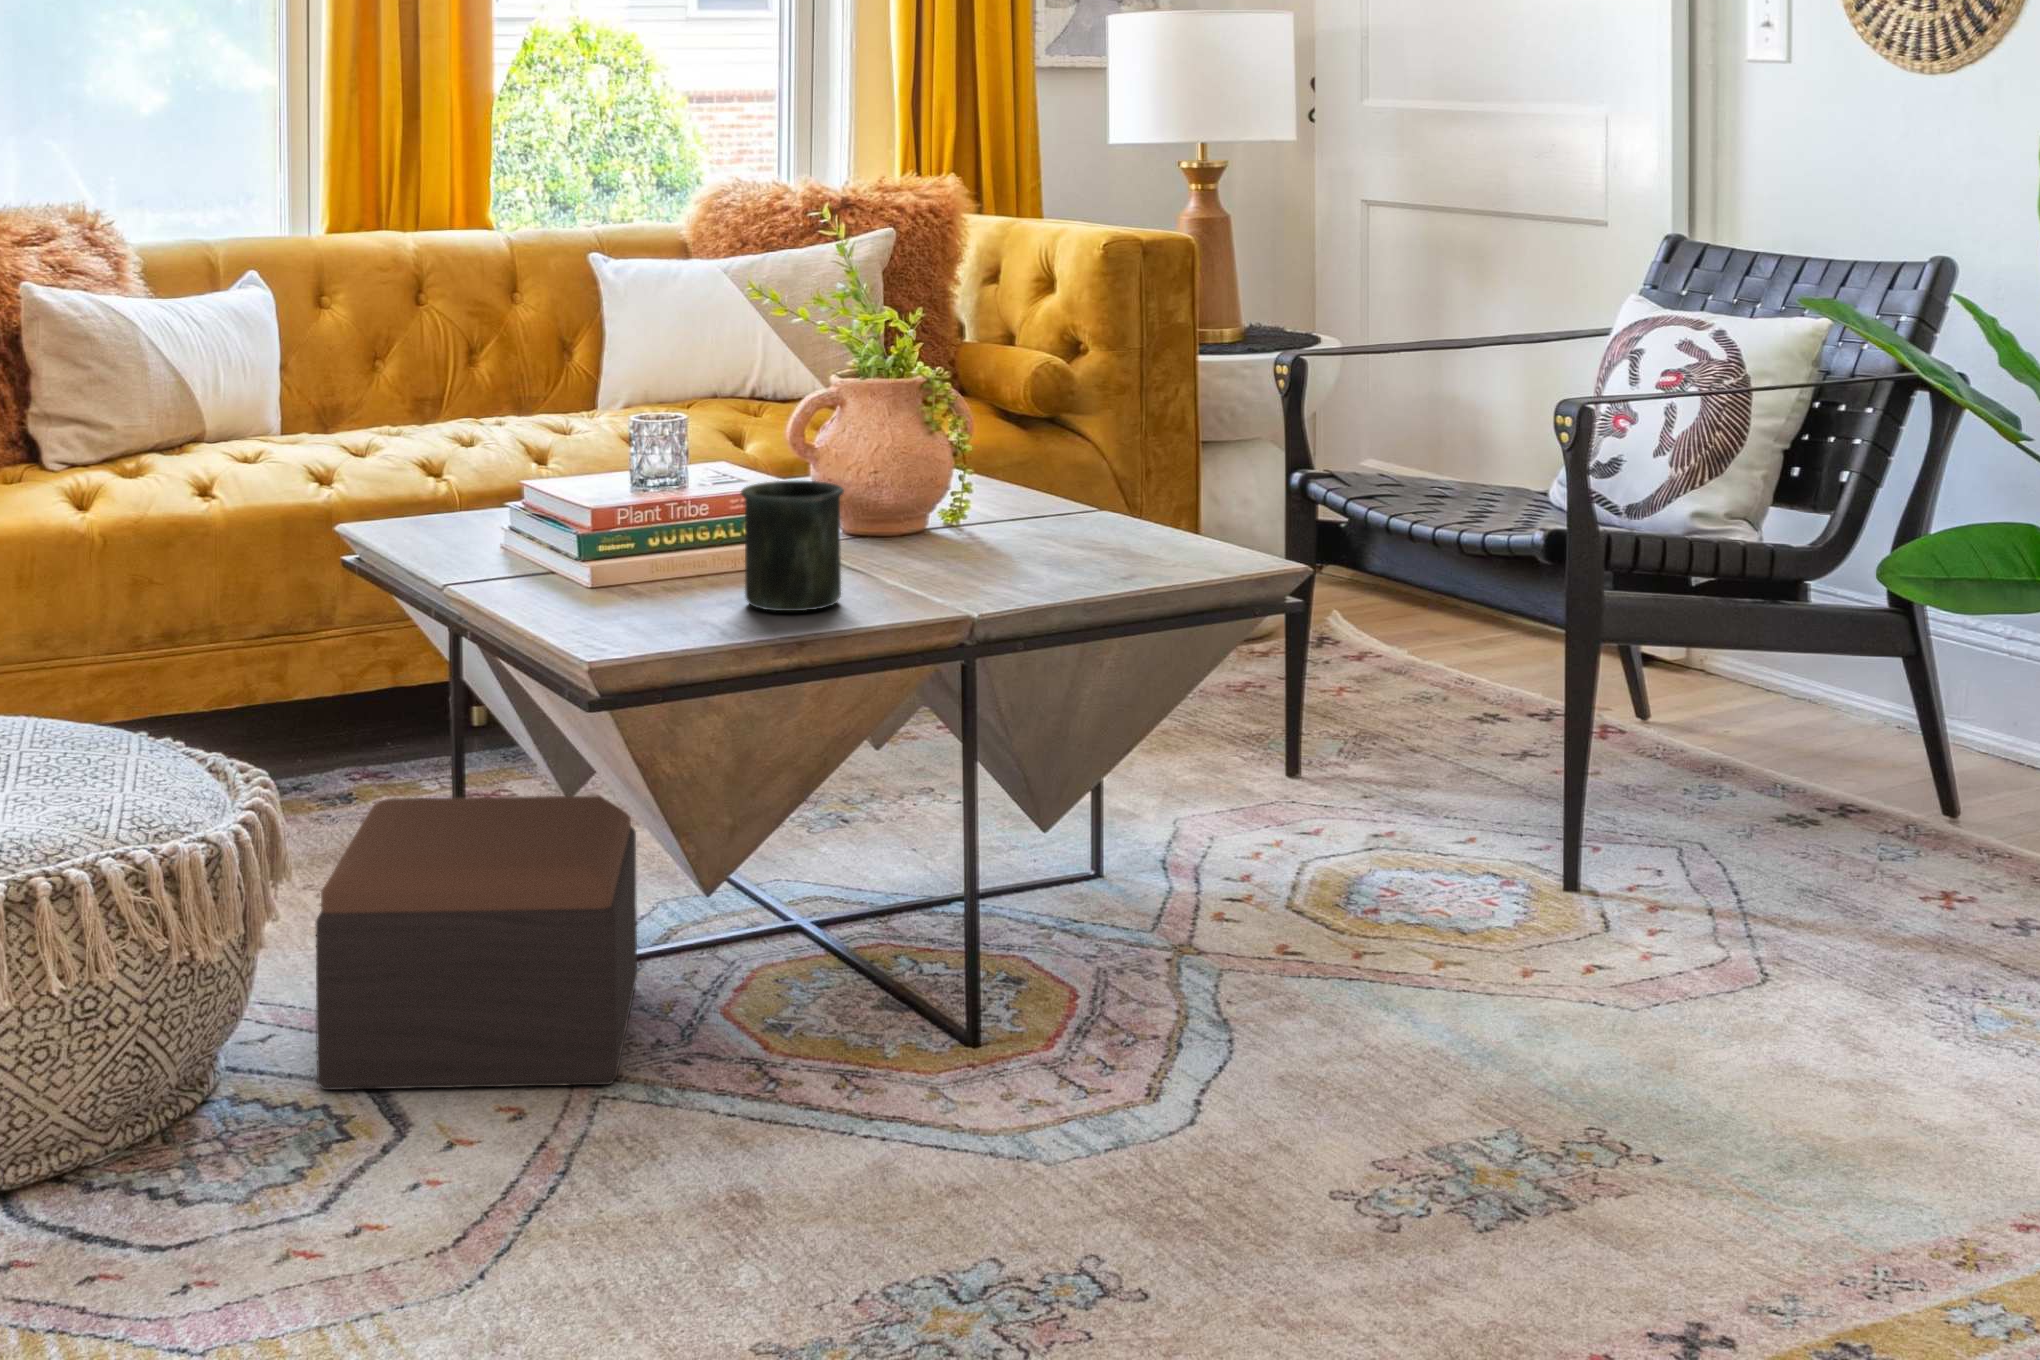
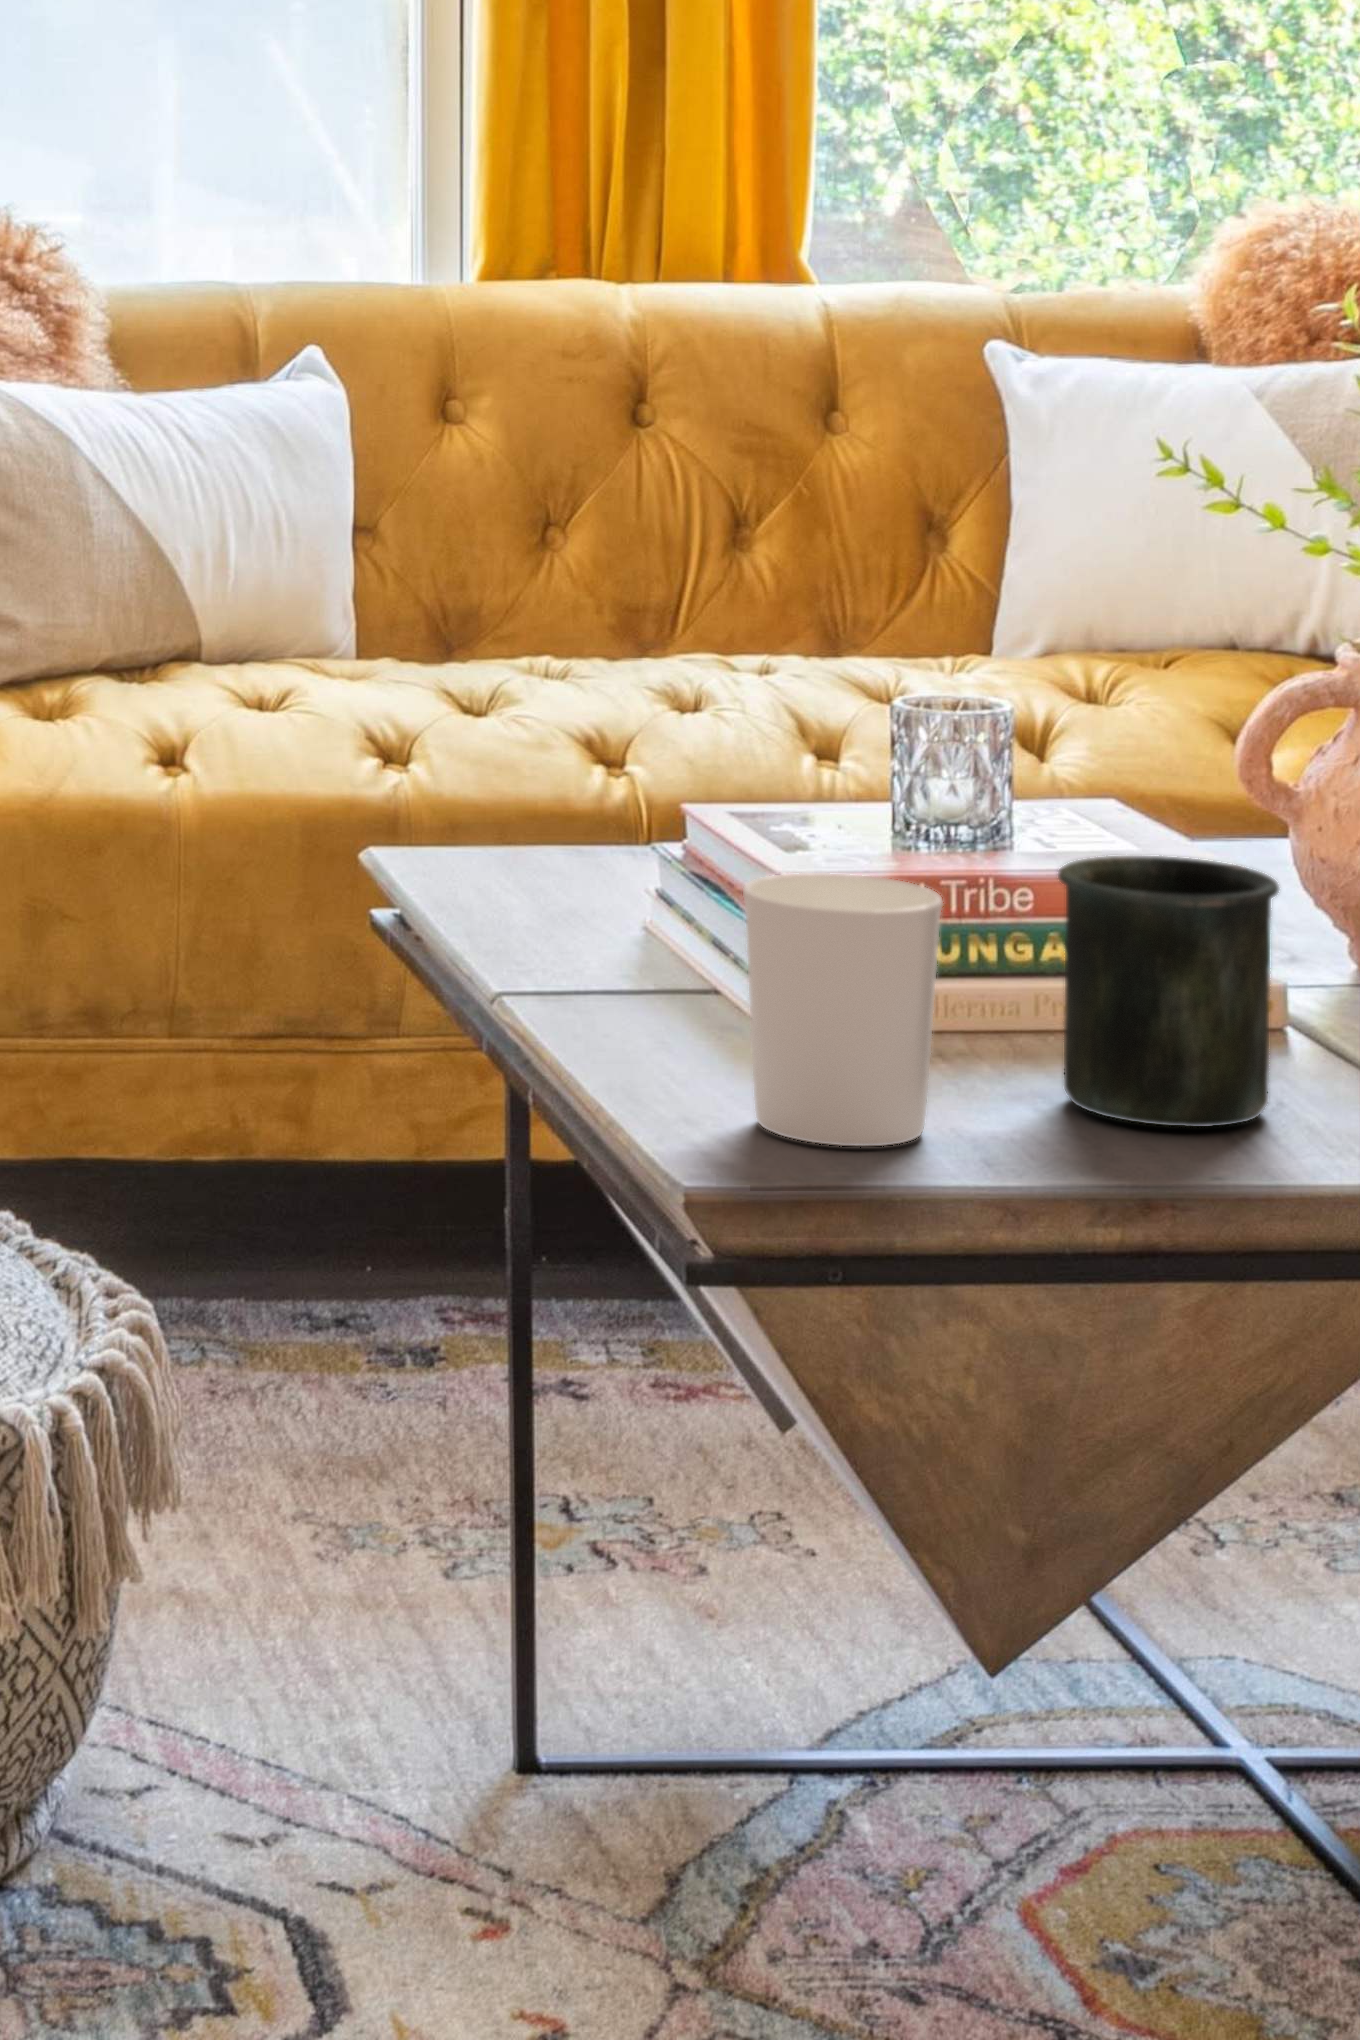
candle holder: none [597,503,695,638] -> present [743,873,942,1146]
footstool: present [316,795,637,1090] -> none [199,1378,863,2007]

